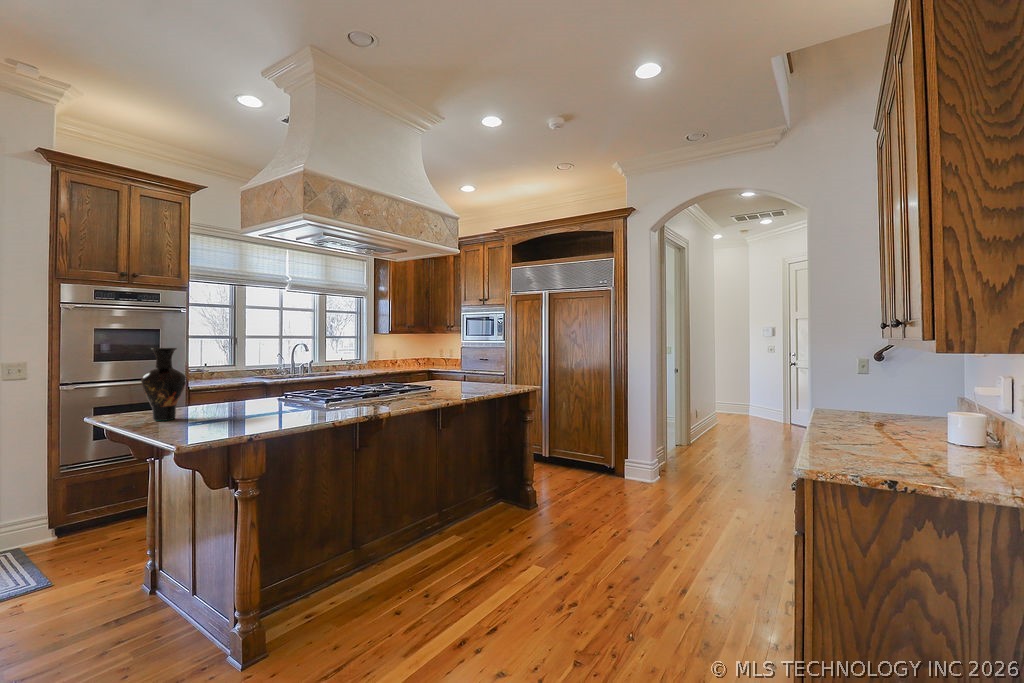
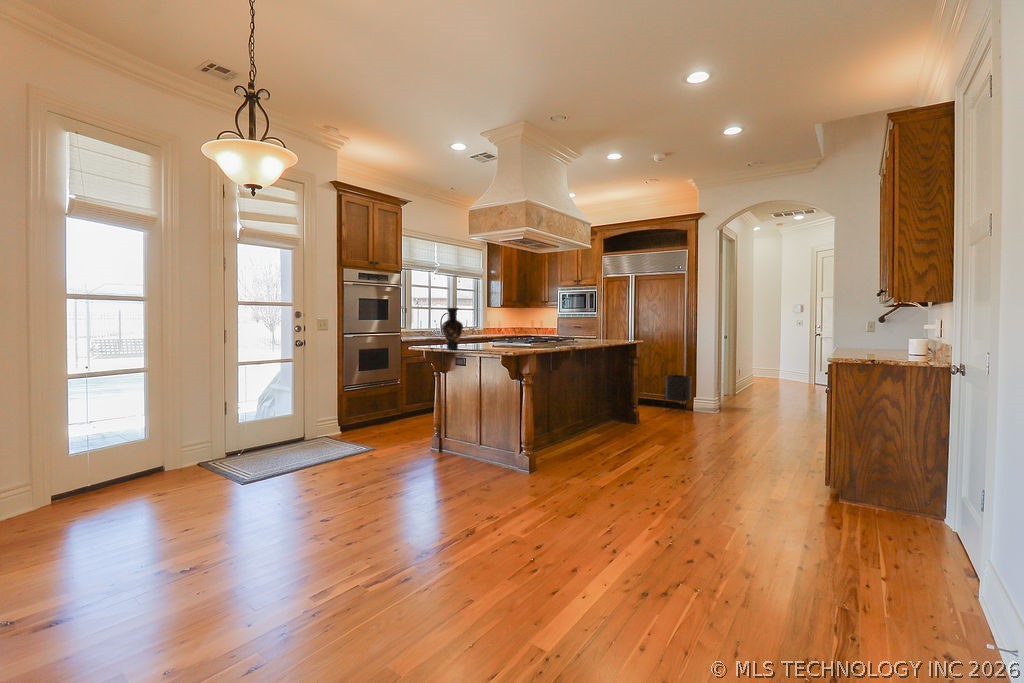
planter: none [582,427,618,484] -> present [664,375,691,413]

